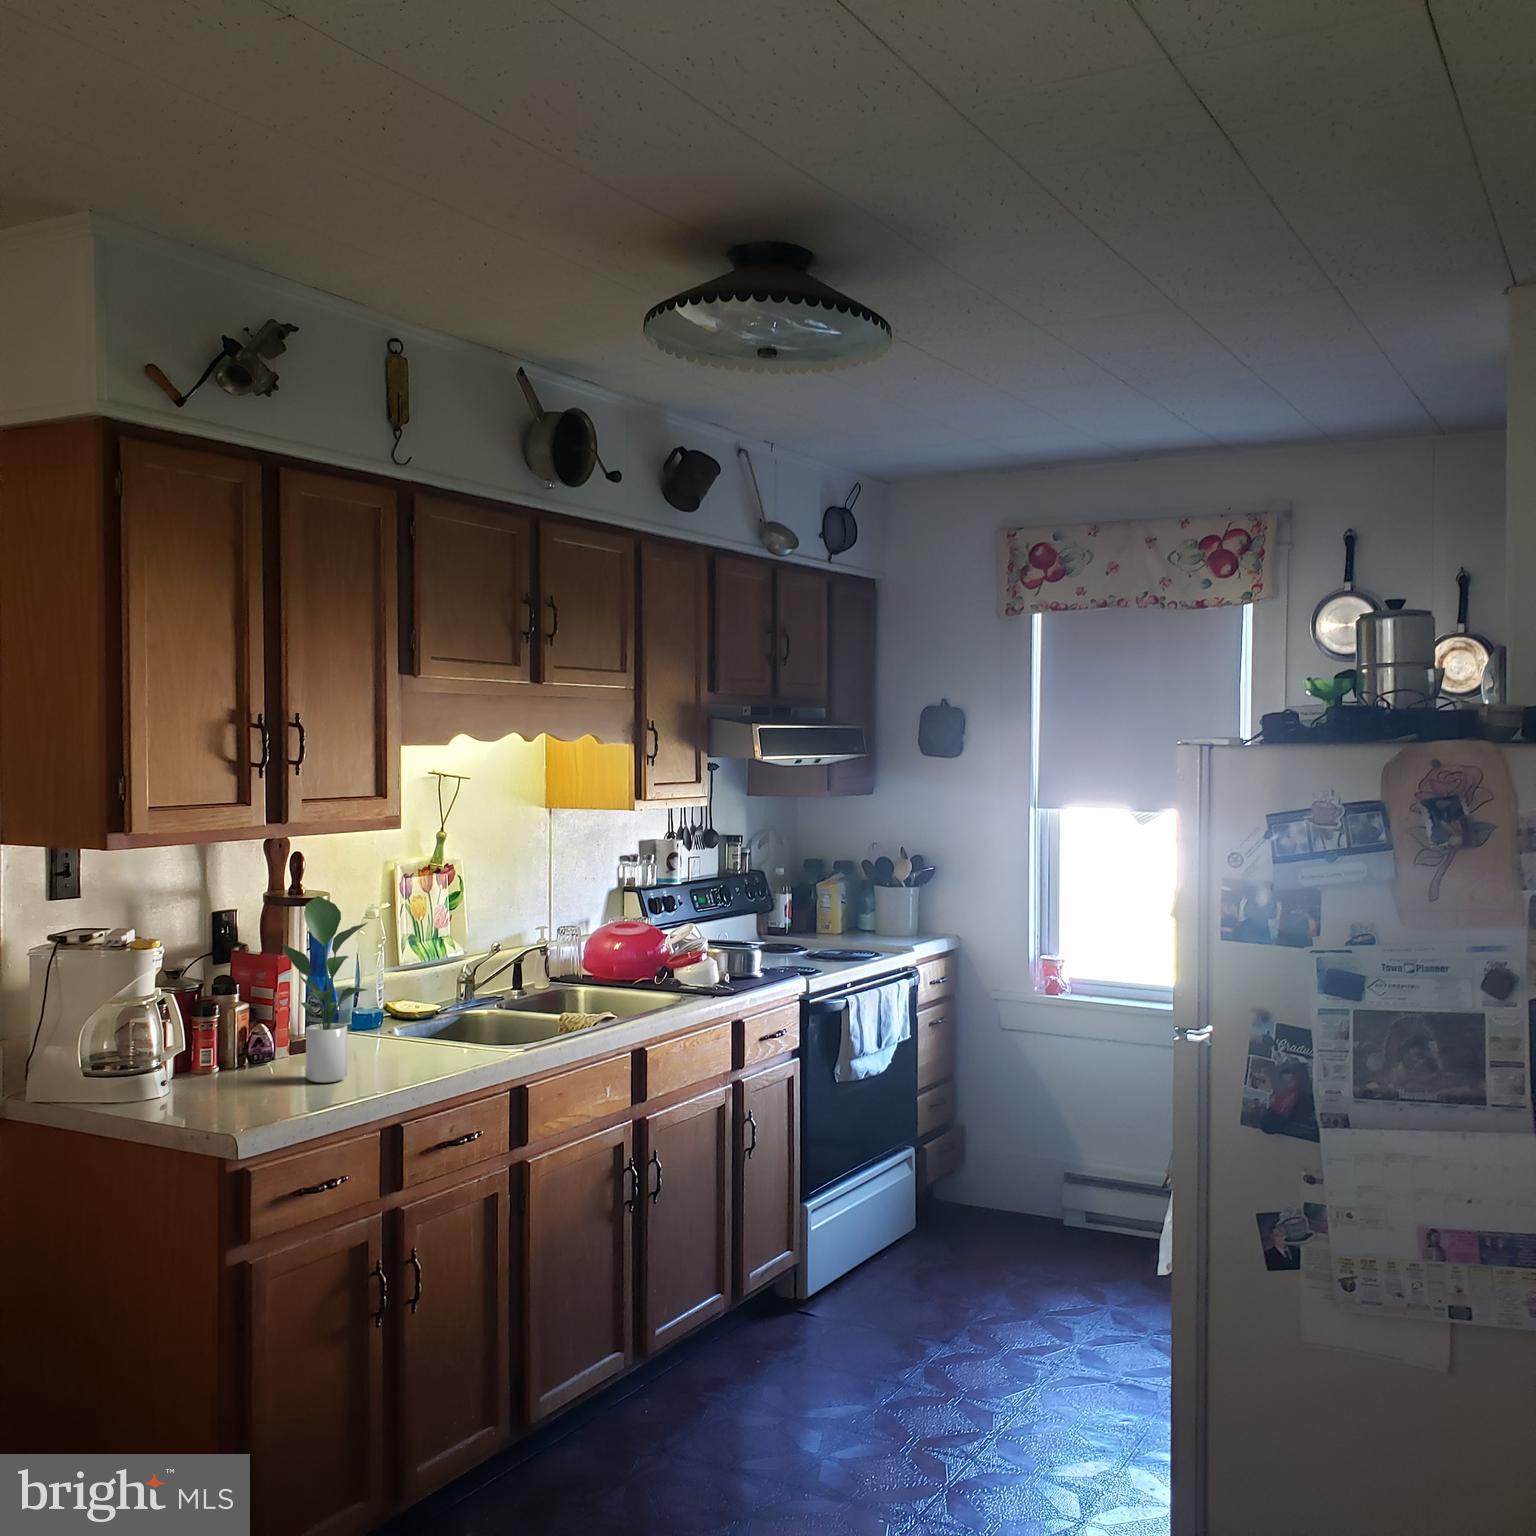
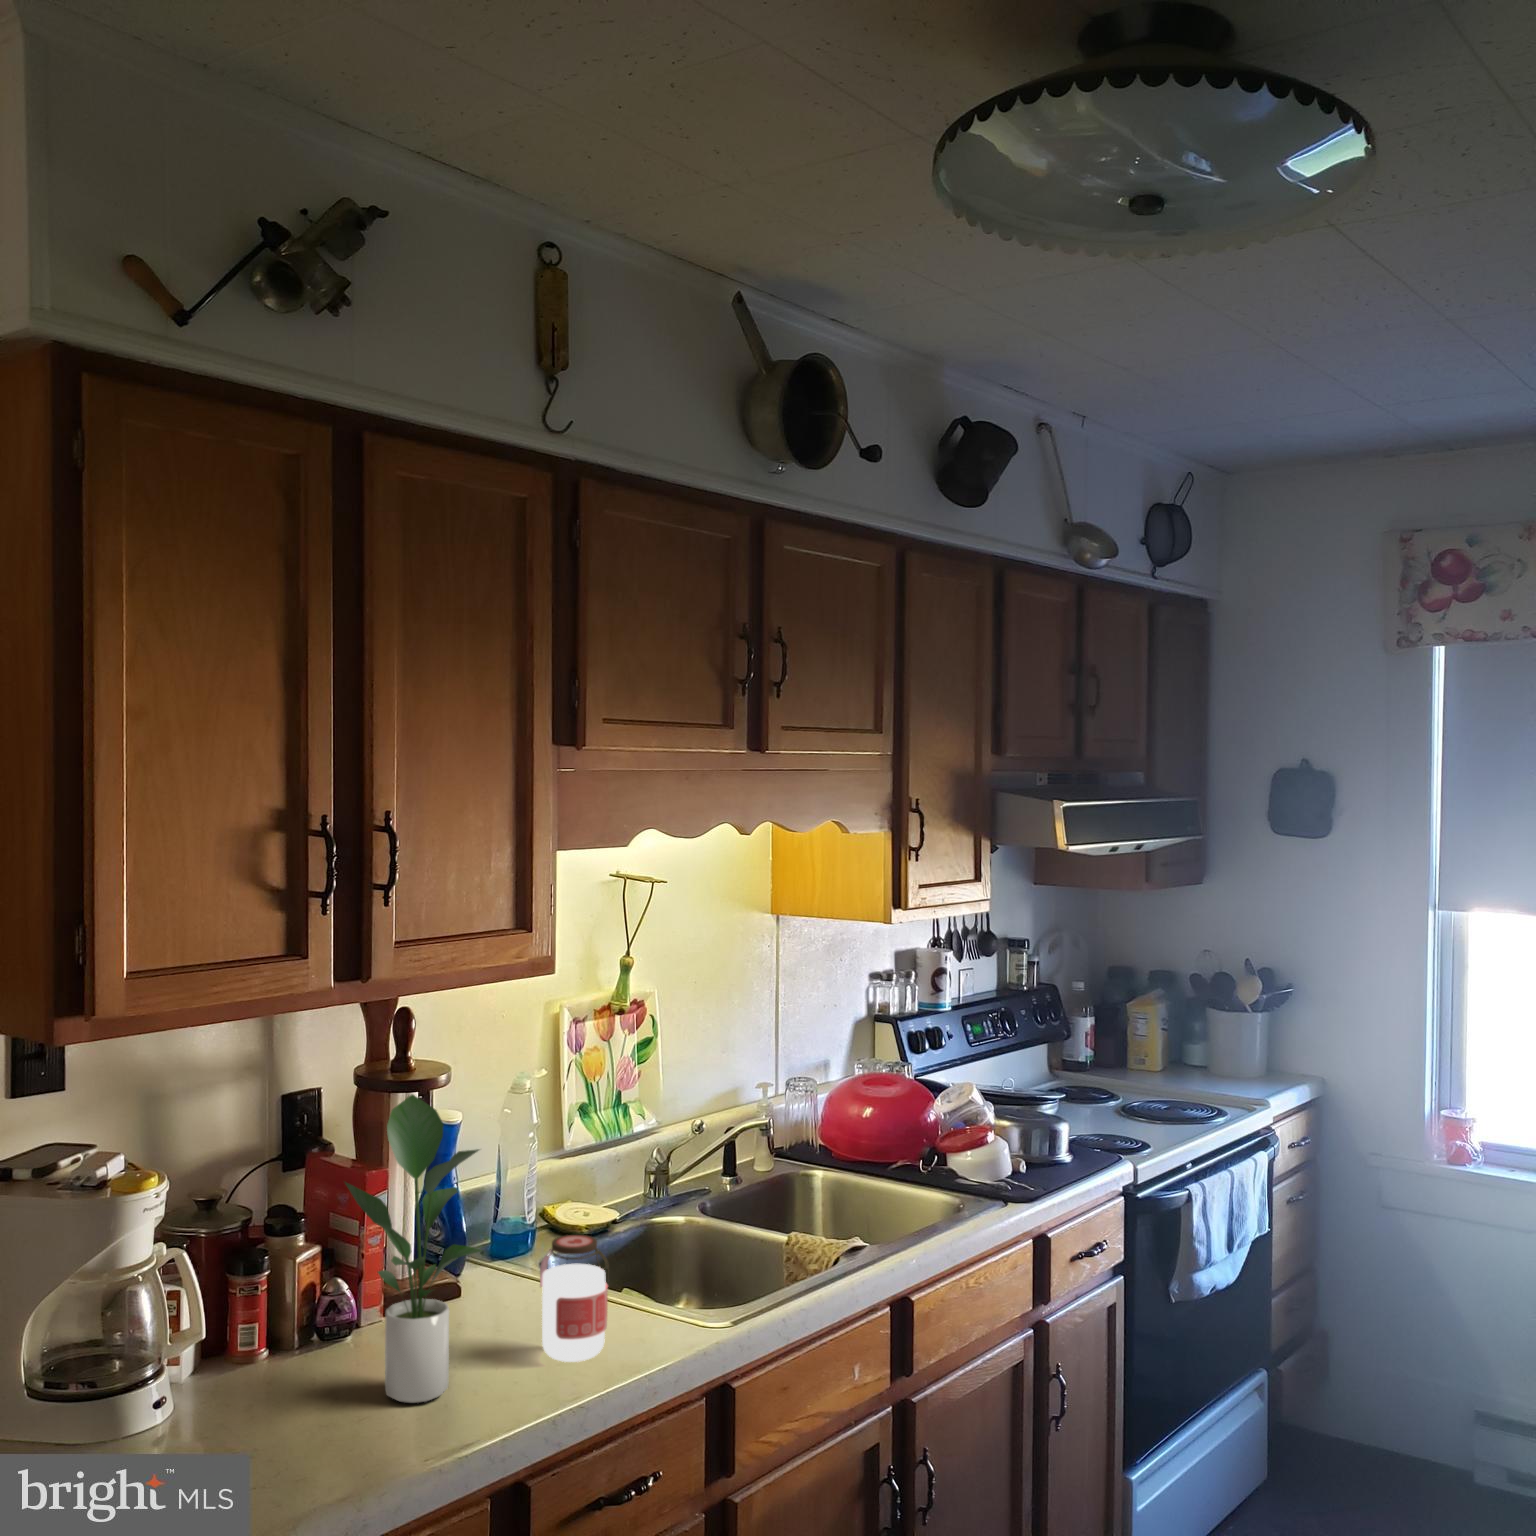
jar: none [401,989,447,1067] -> present [540,1235,609,1362]

